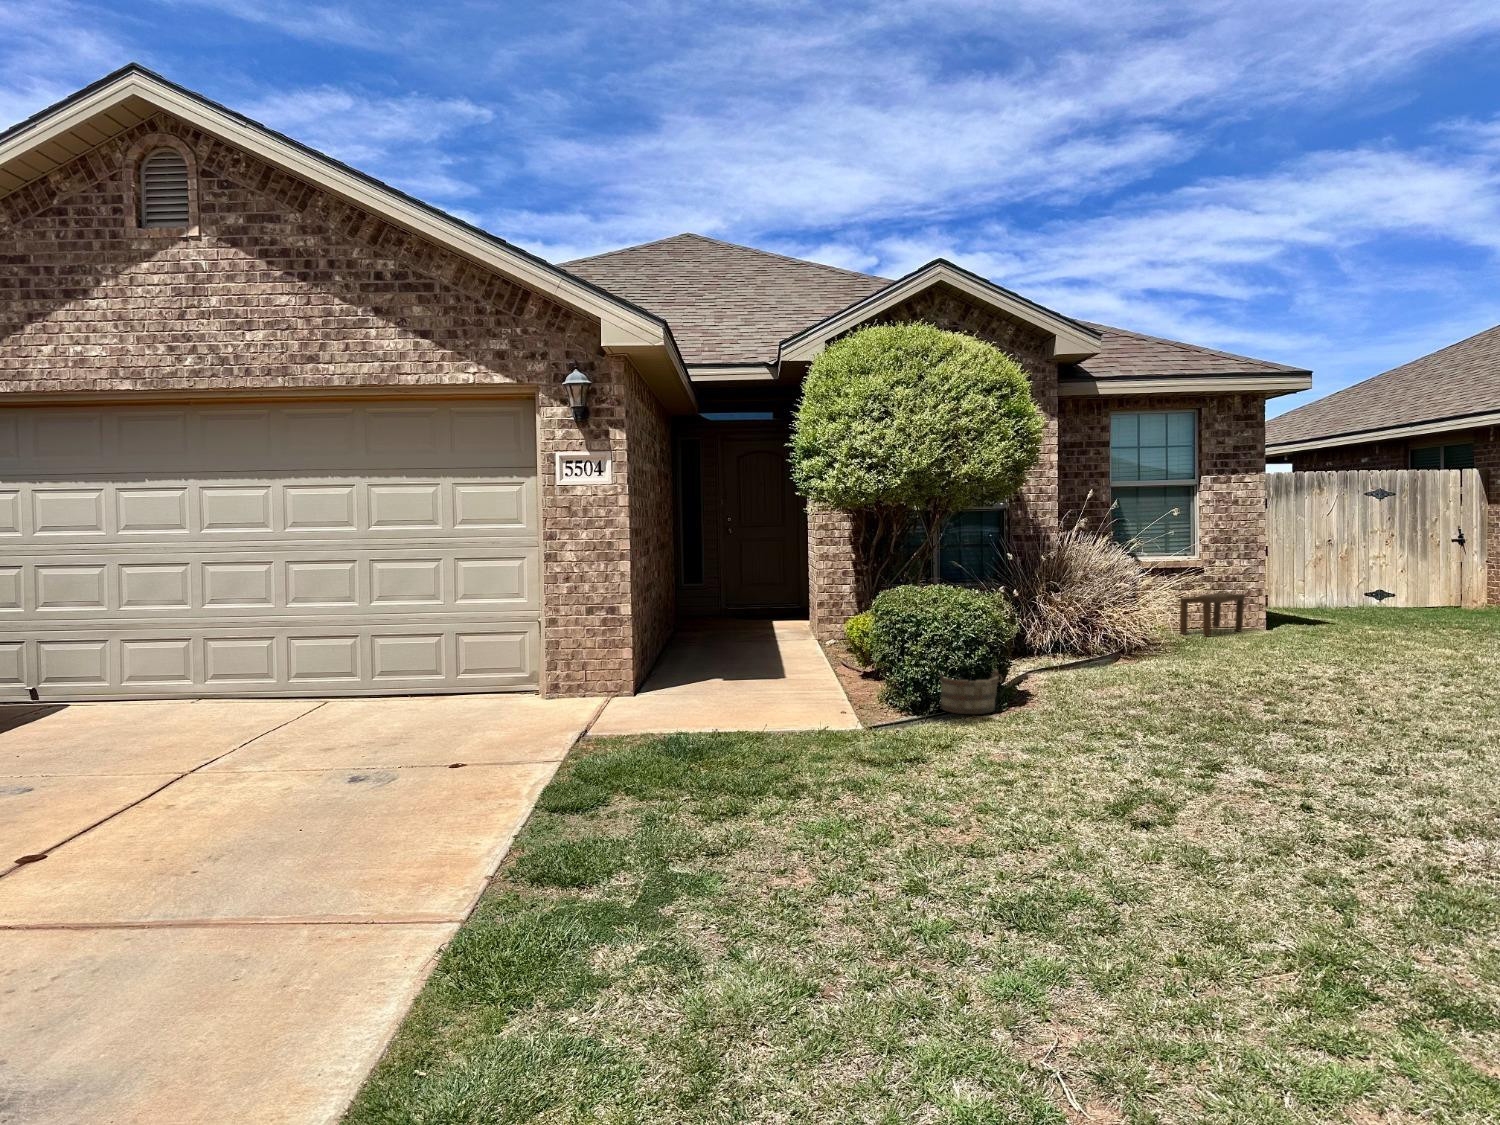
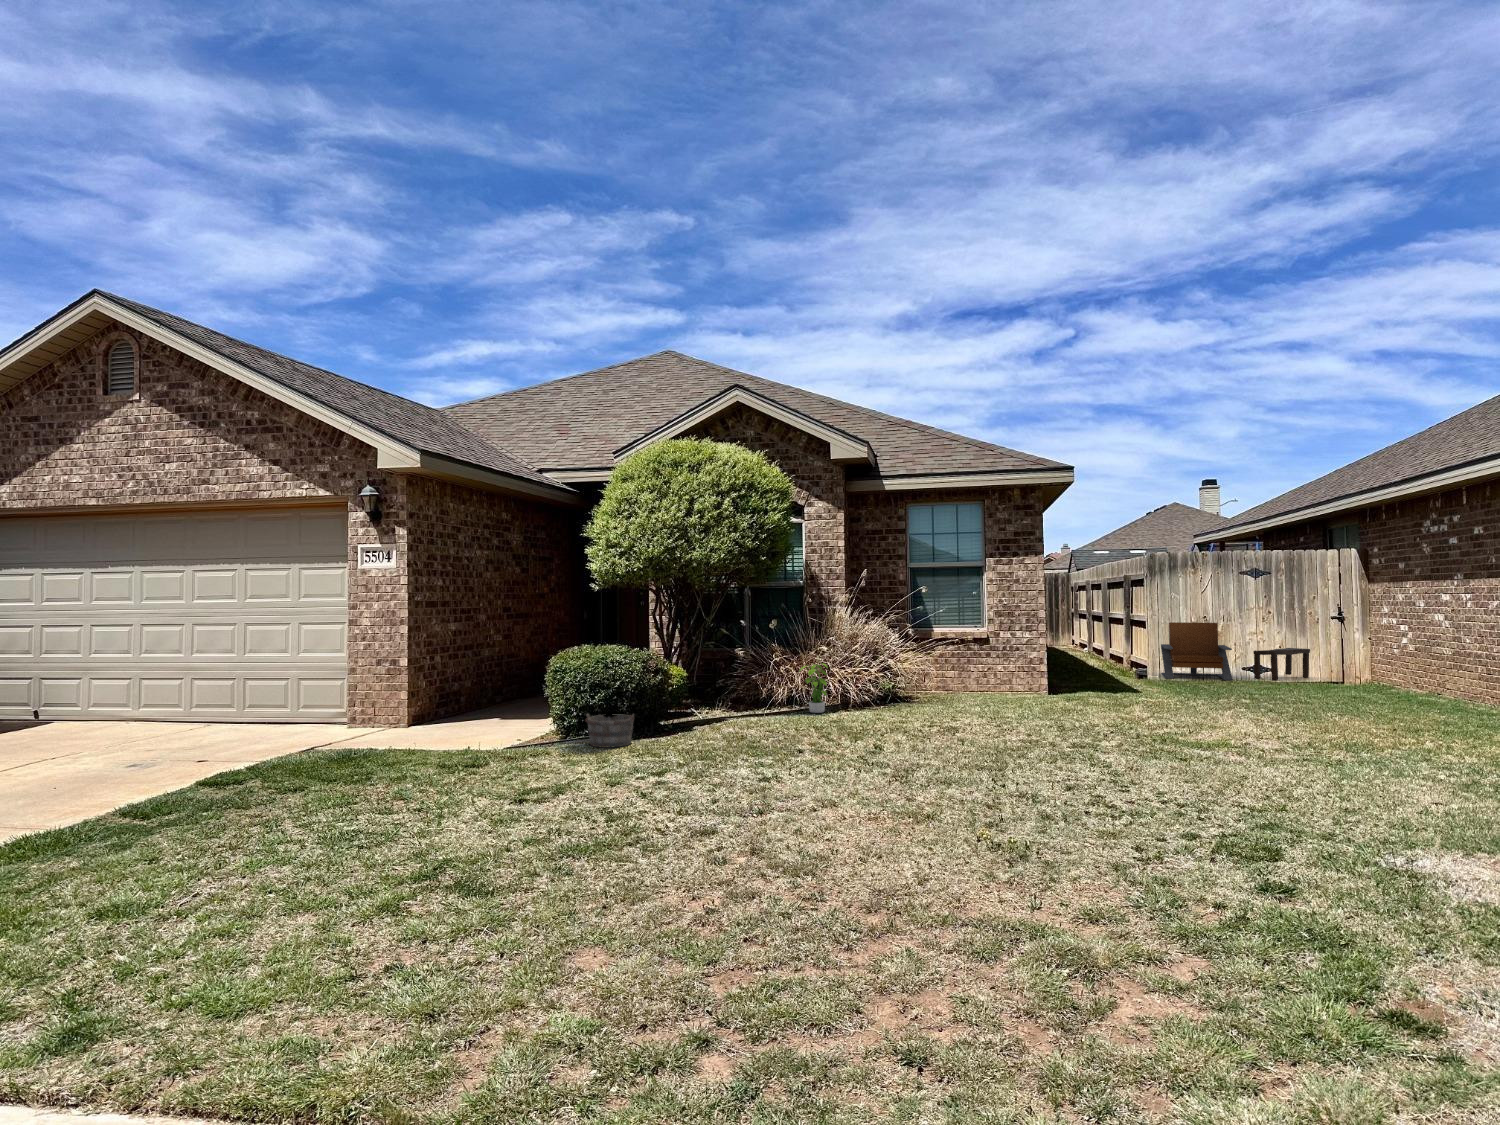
lounge chair: none [1308,548,1400,609] -> present [1161,622,1232,680]
bench: present [1180,593,1246,637] -> present [1253,648,1310,680]
potted plant: none [1068,599,1107,659] -> present [799,663,828,713]

